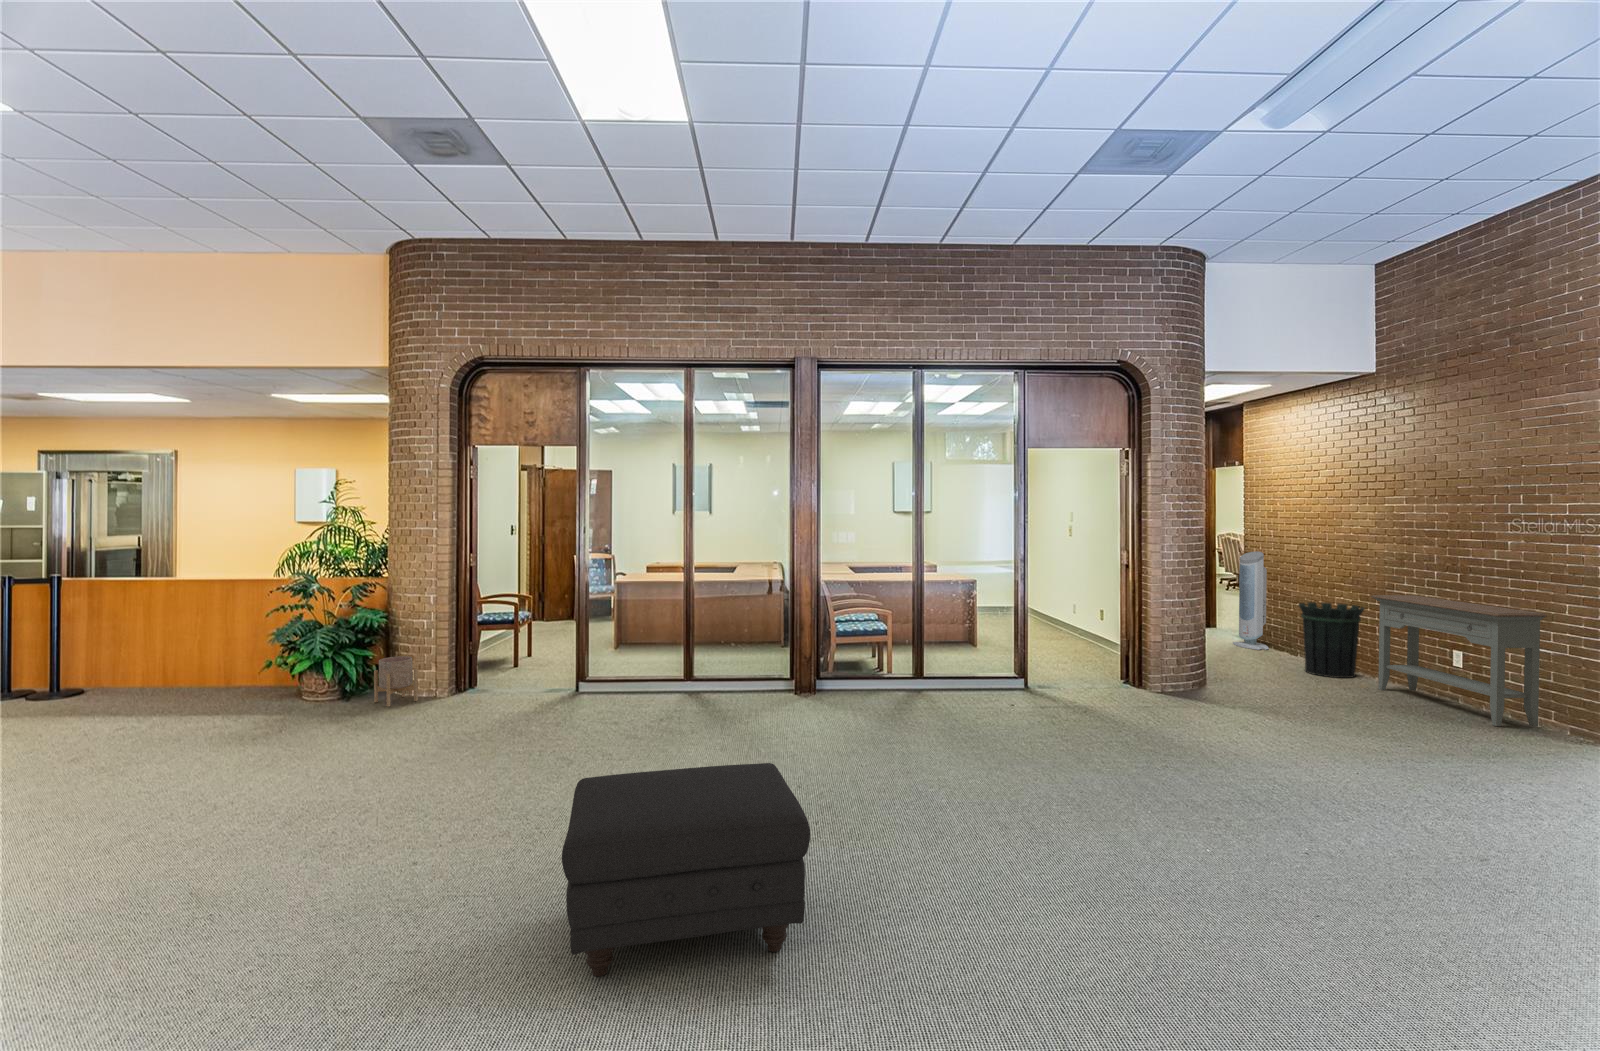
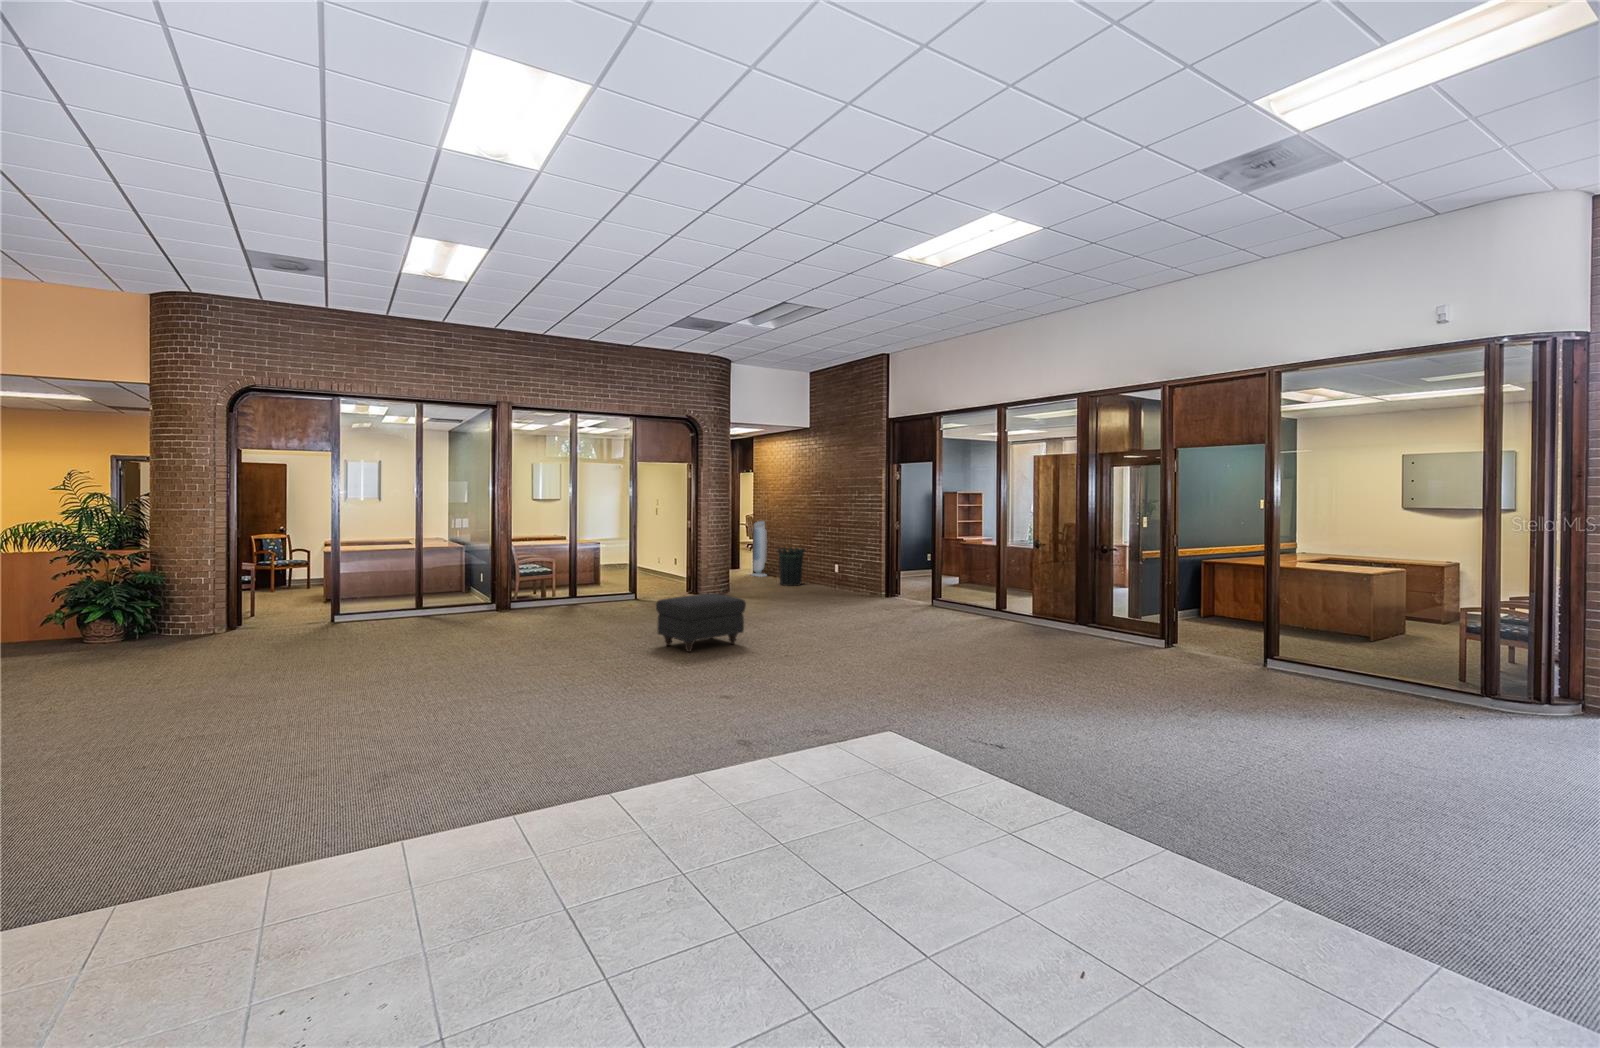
console table: present [1371,595,1547,726] -> none [805,542,862,598]
planter: present [374,656,418,707] -> none [165,605,205,640]
ottoman: present [562,763,810,976] -> present [656,594,746,652]

